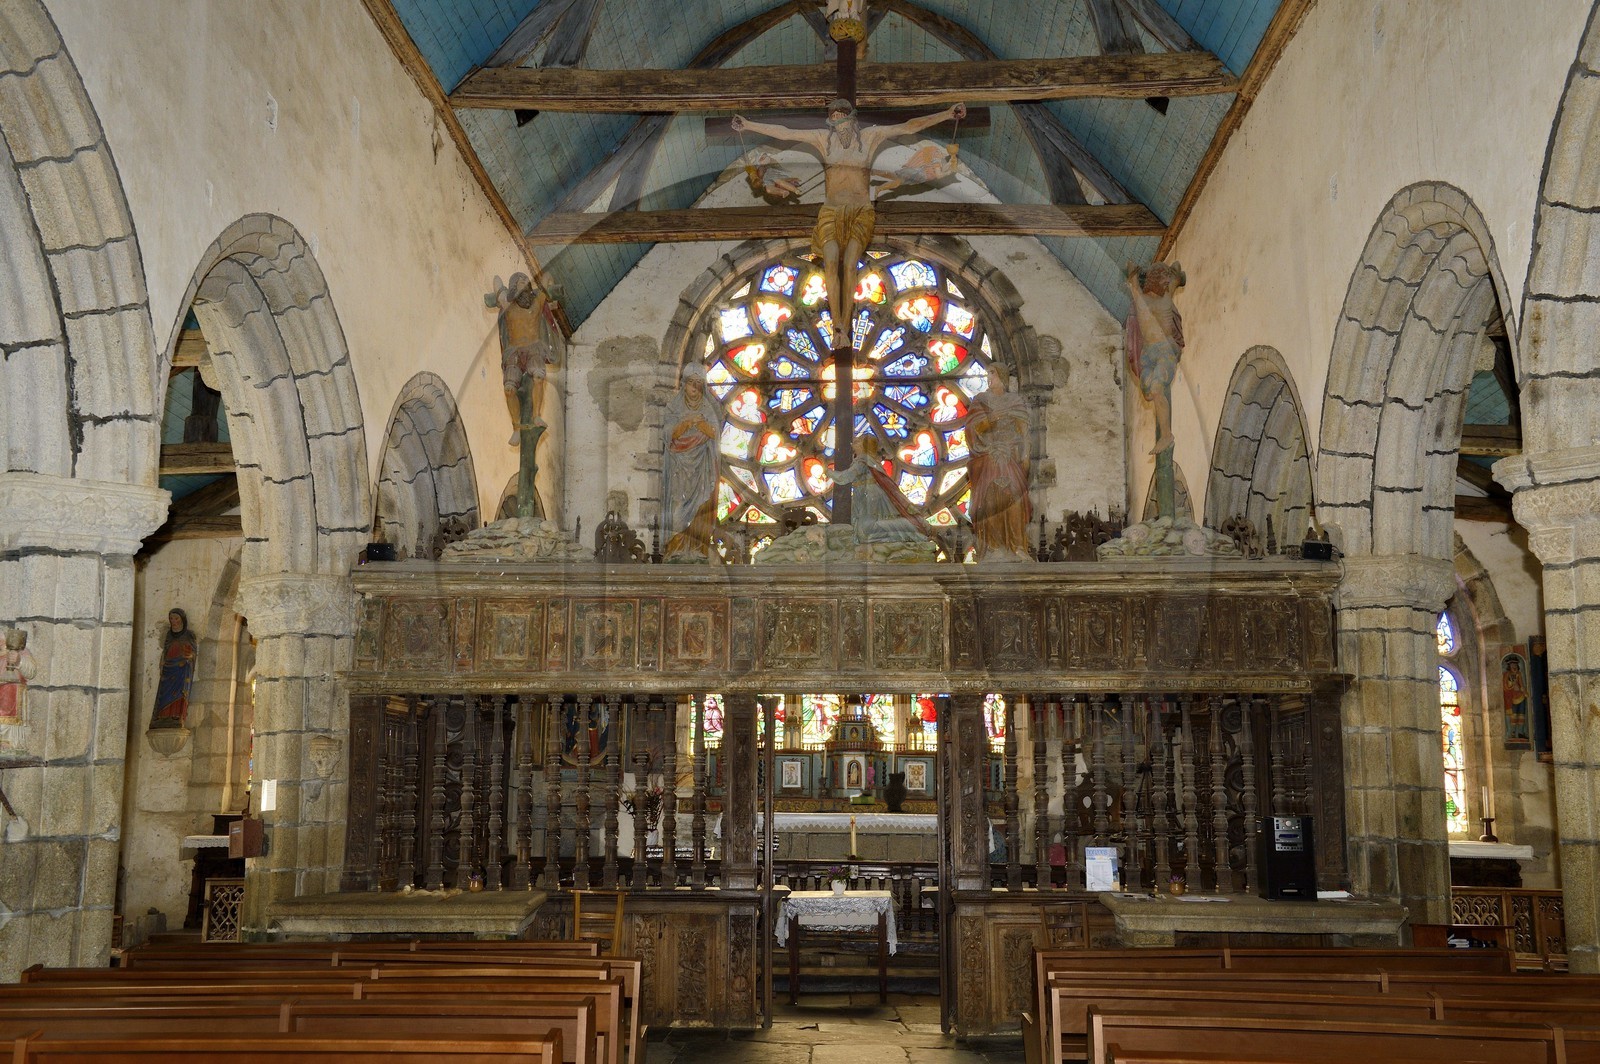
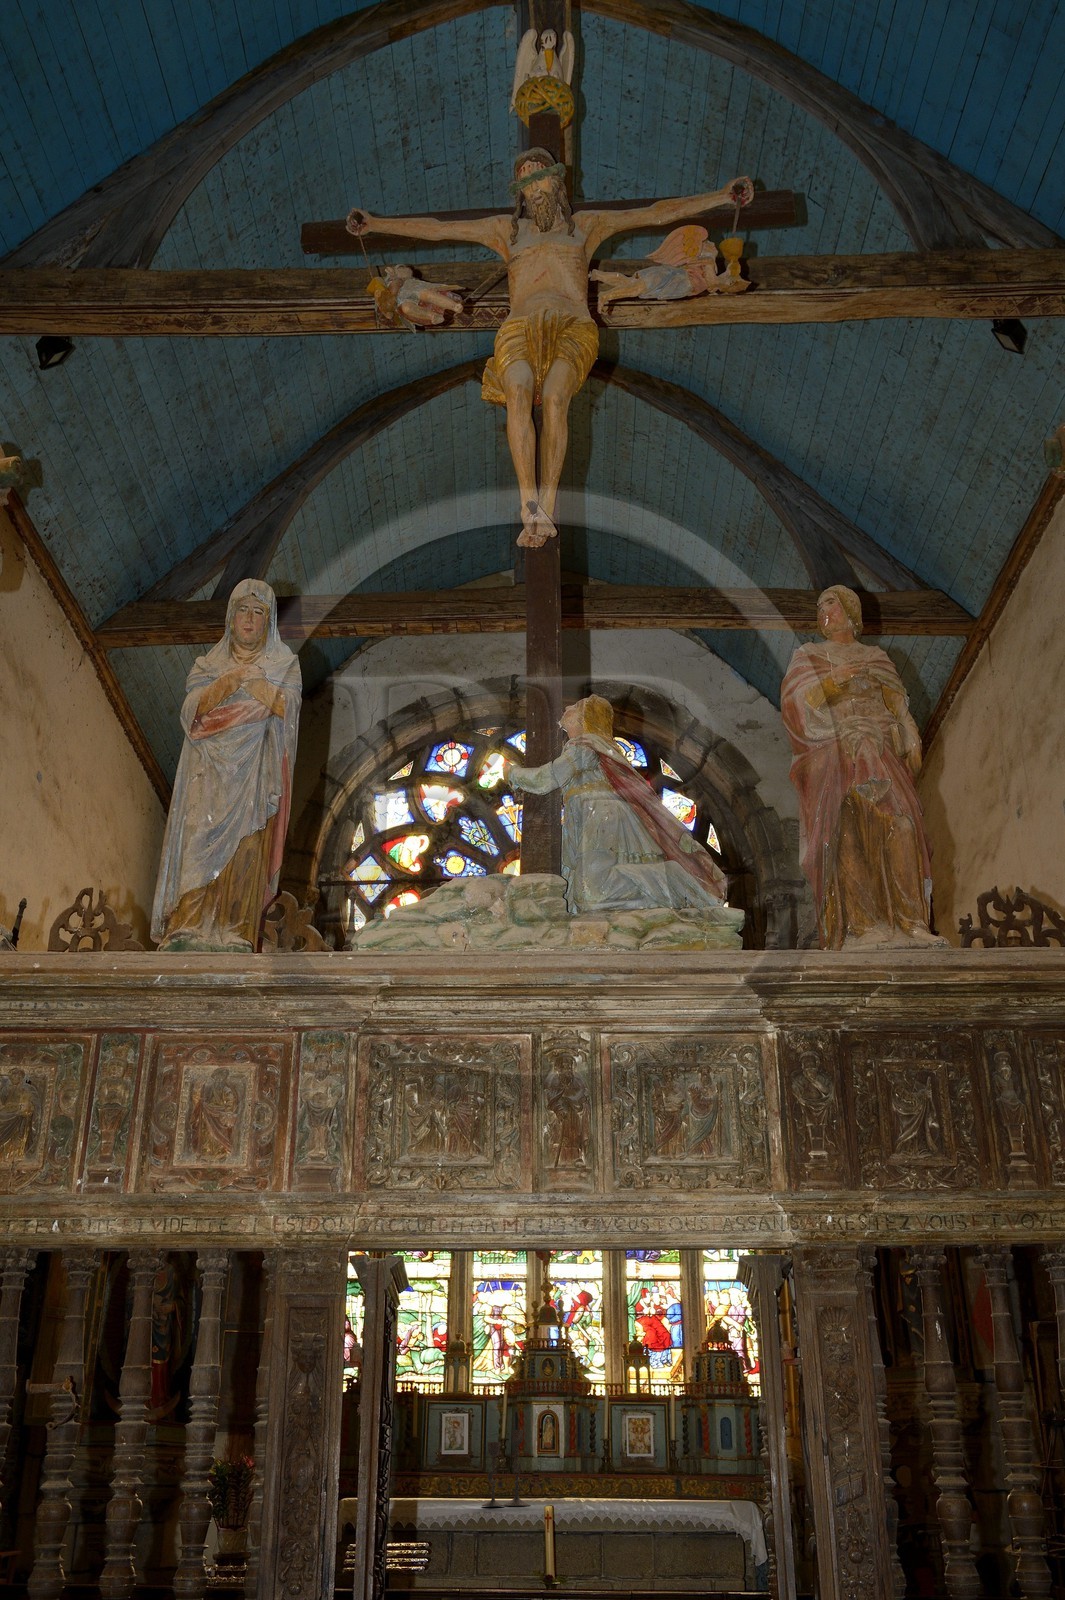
flower arrangement: present [850,767,875,804] -> none [543,1422,589,1490]
decorative vase: present [883,771,907,810] -> none [604,1430,646,1505]

